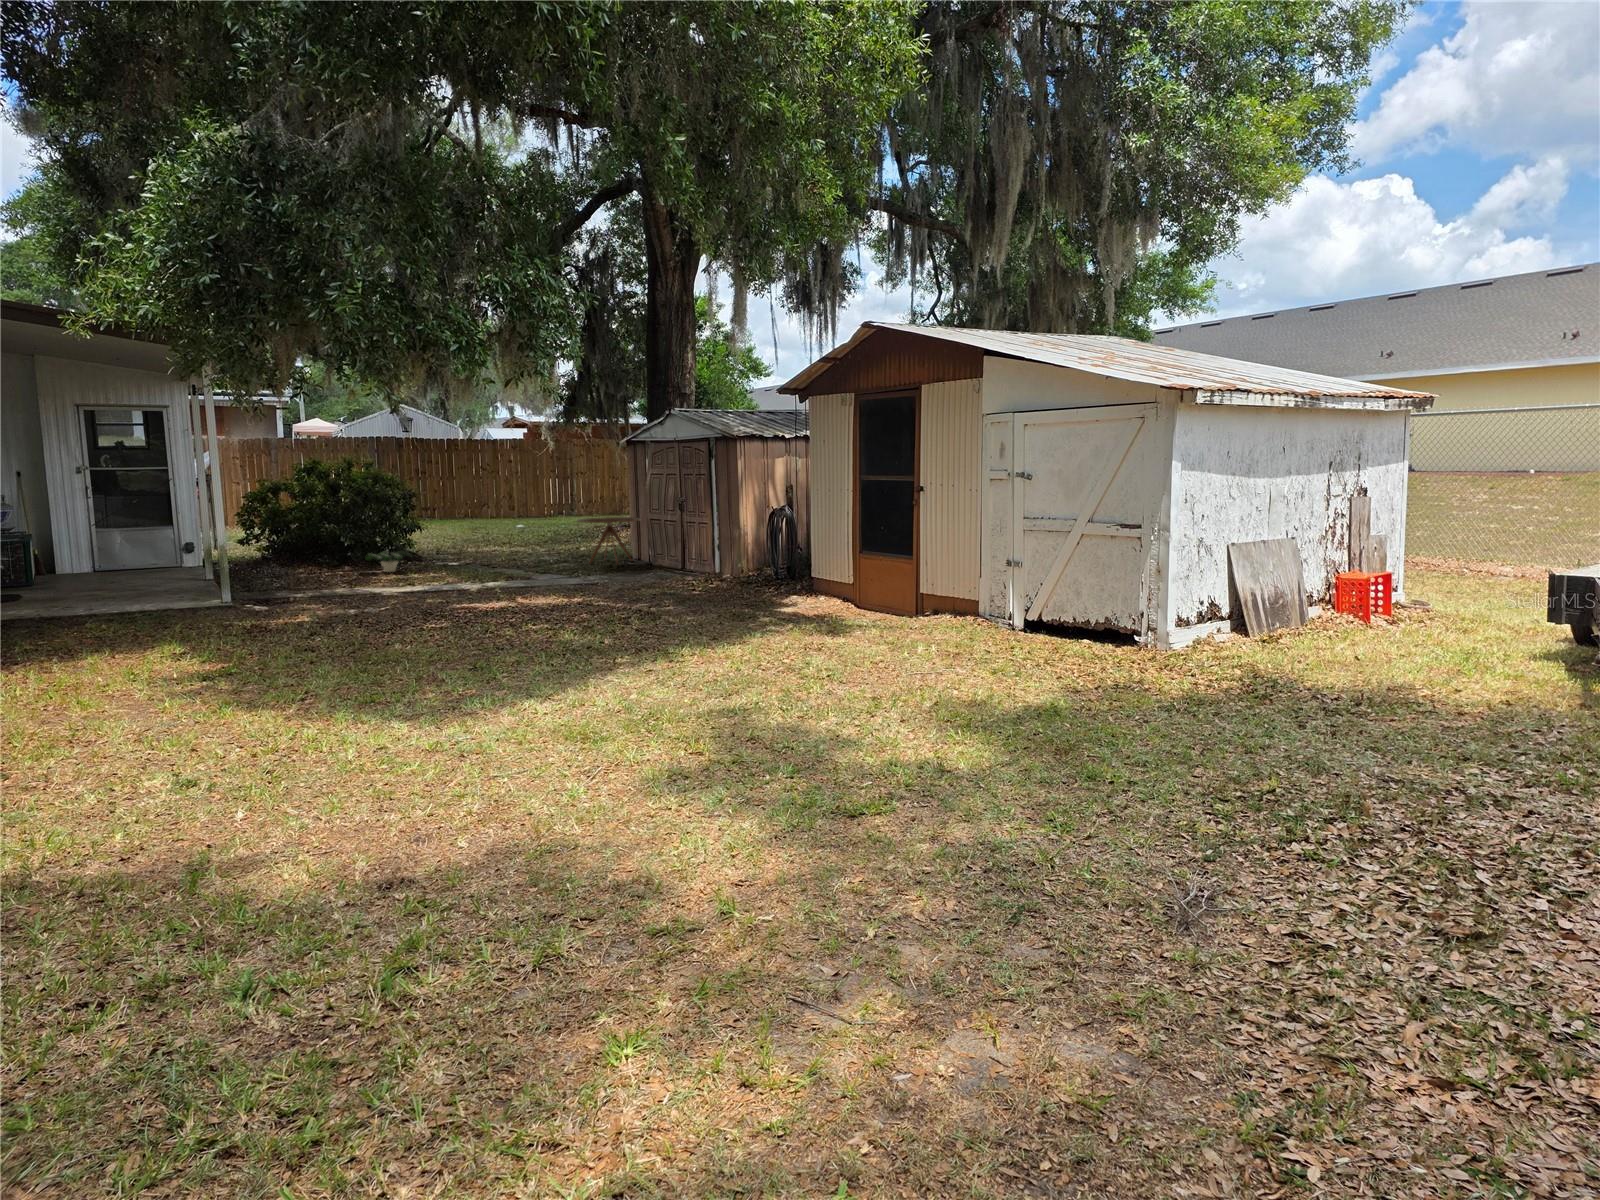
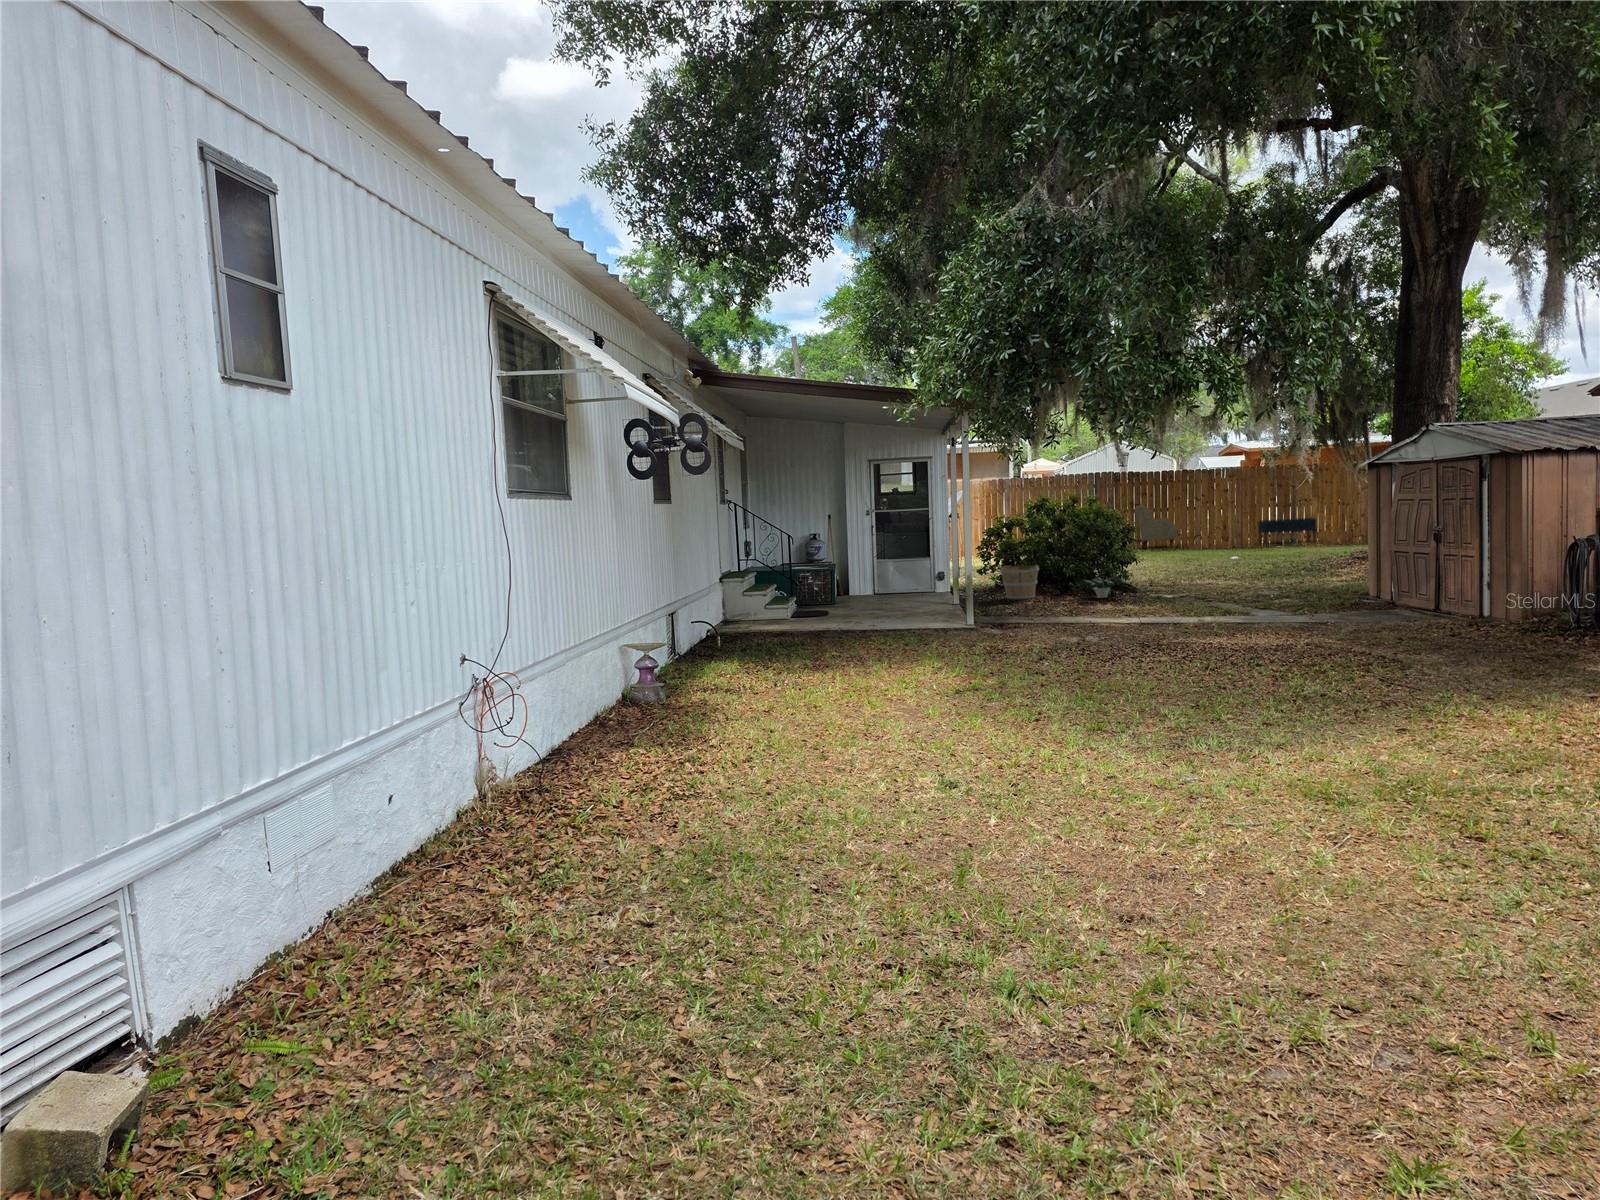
chair: none [427,480,469,524] -> present [1135,505,1177,549]
bench: none [543,497,593,520] -> present [1258,518,1316,544]
round table: present [577,517,641,564] -> none [1302,542,1384,596]
wooden bucket: none [273,538,319,576] -> present [1000,565,1039,599]

